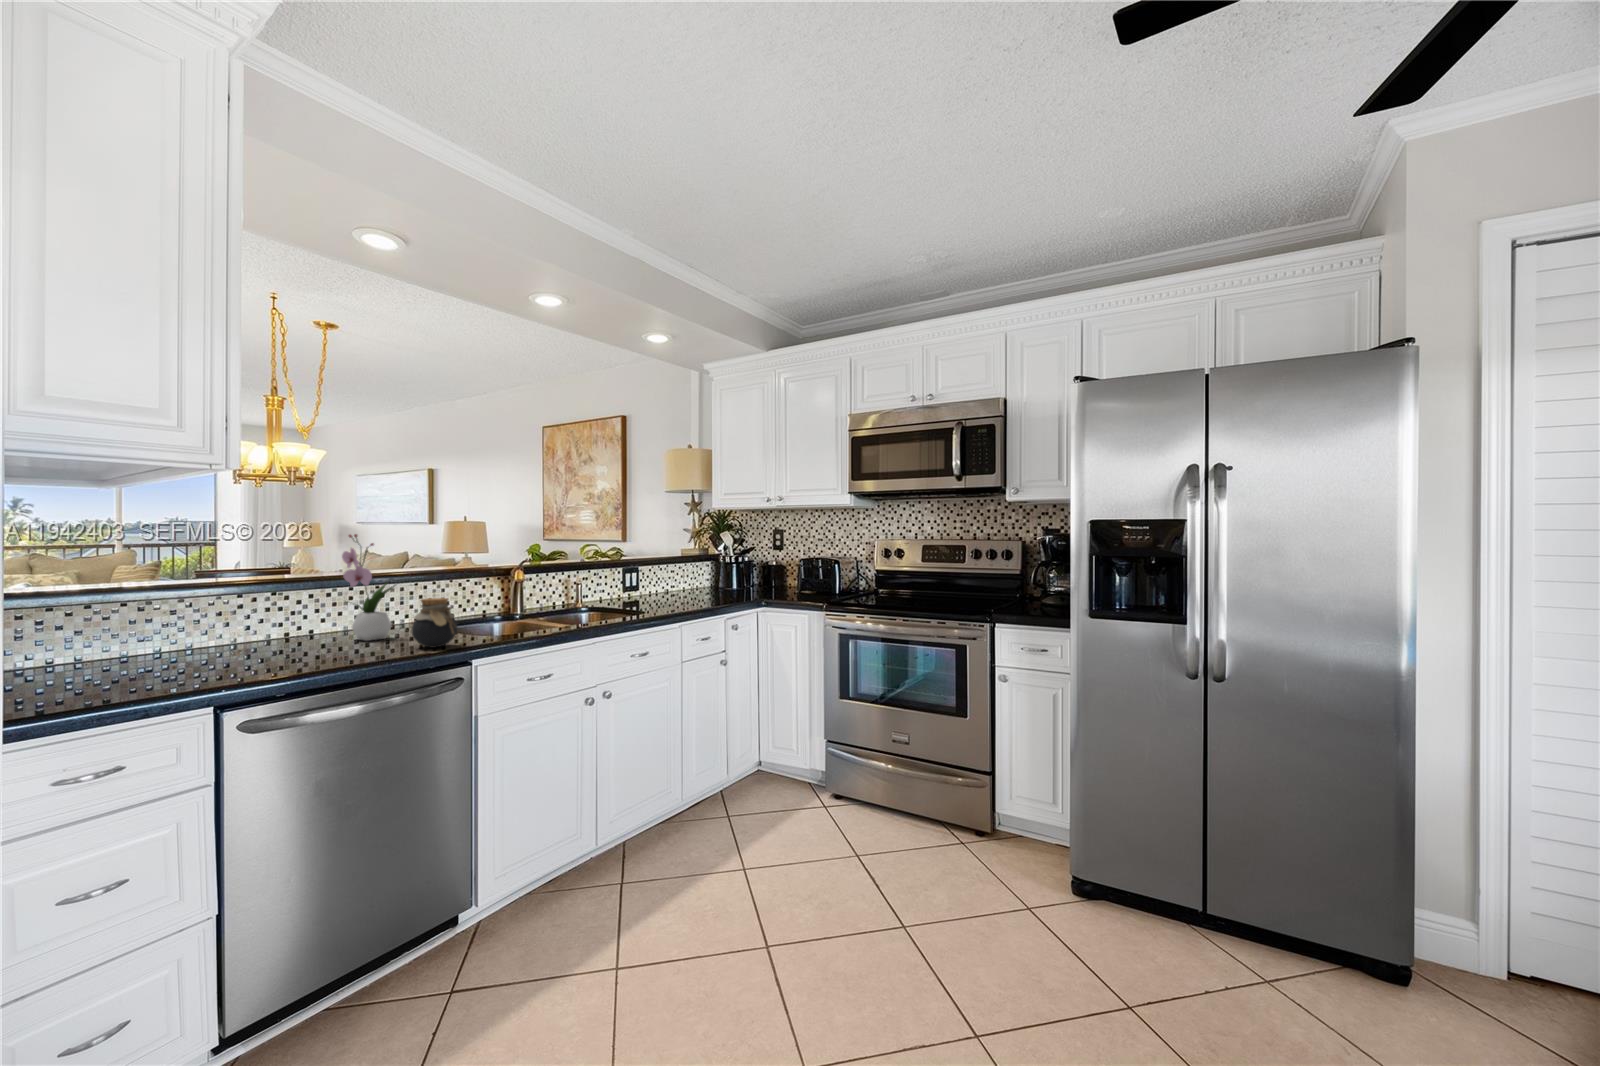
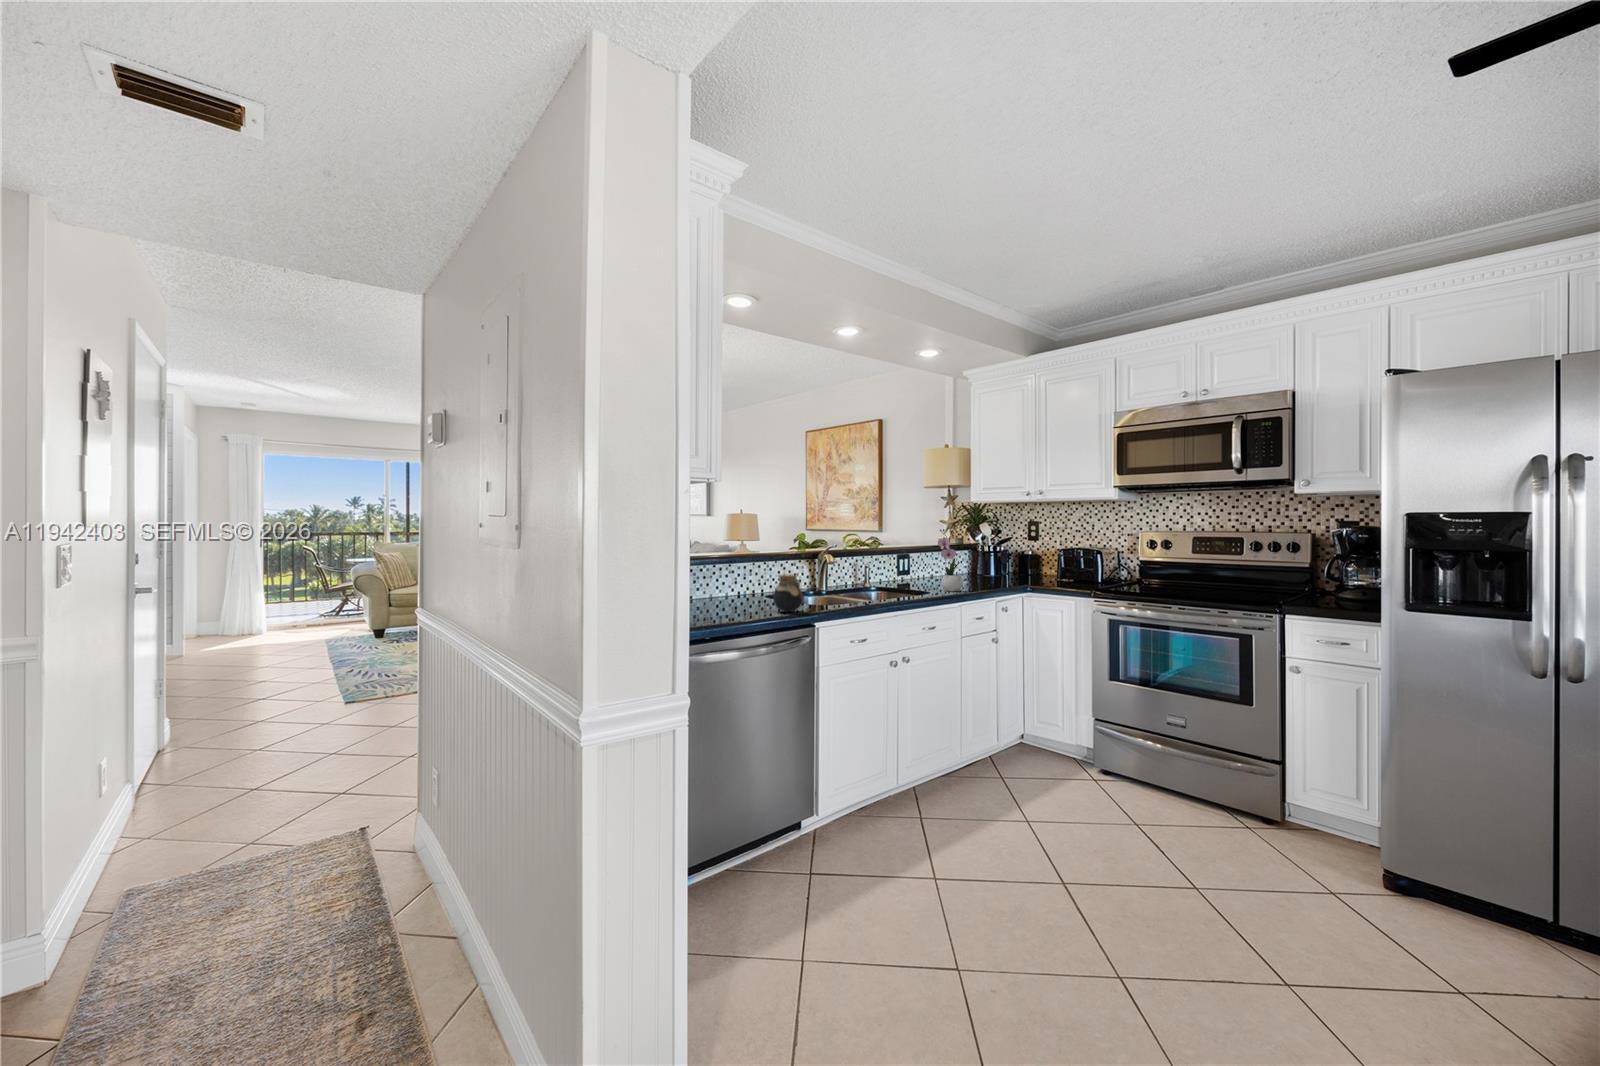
flower arrangement: present [342,534,396,641] -> present [938,529,964,591]

